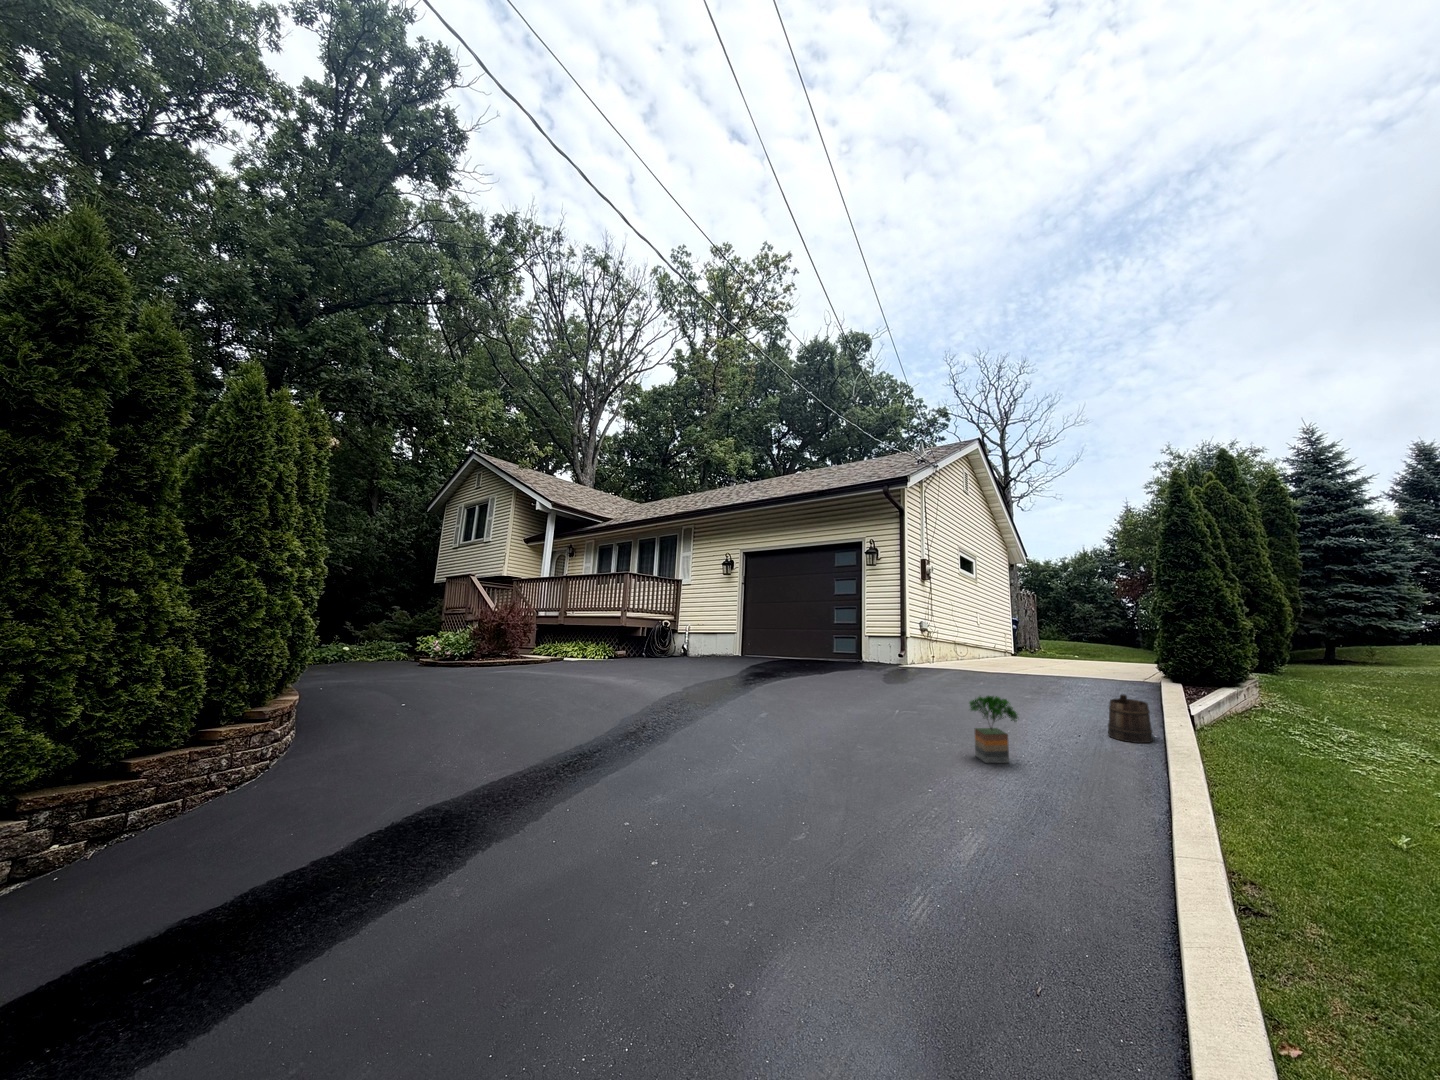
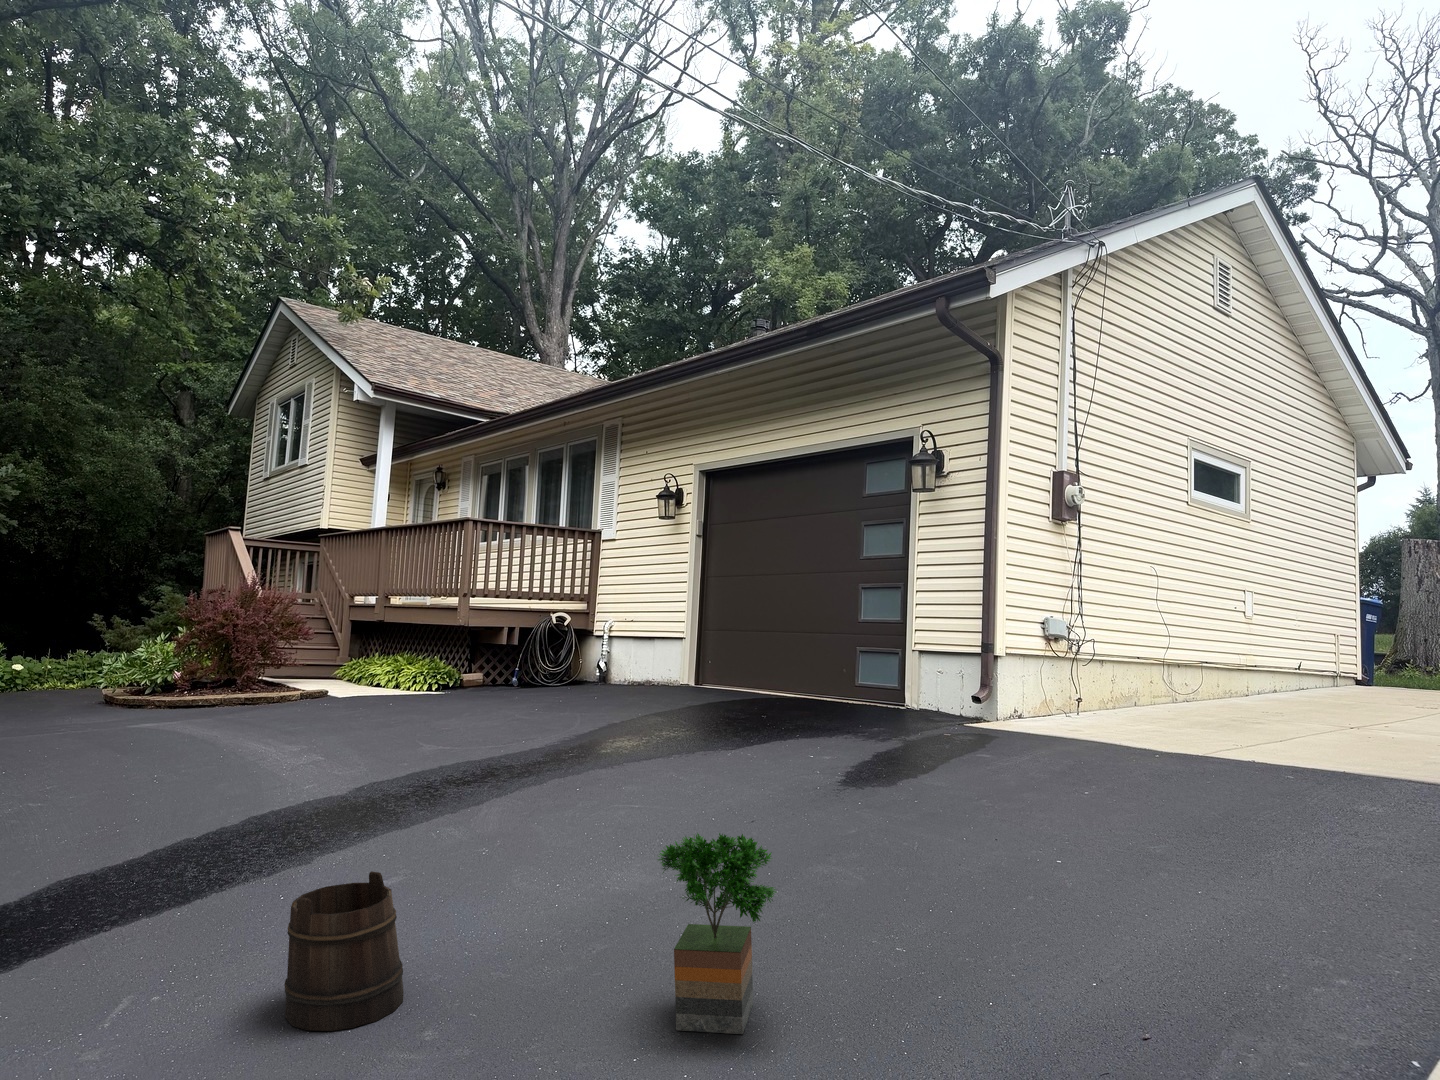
bucket: present [1108,694,1153,743] -> present [284,871,403,1031]

